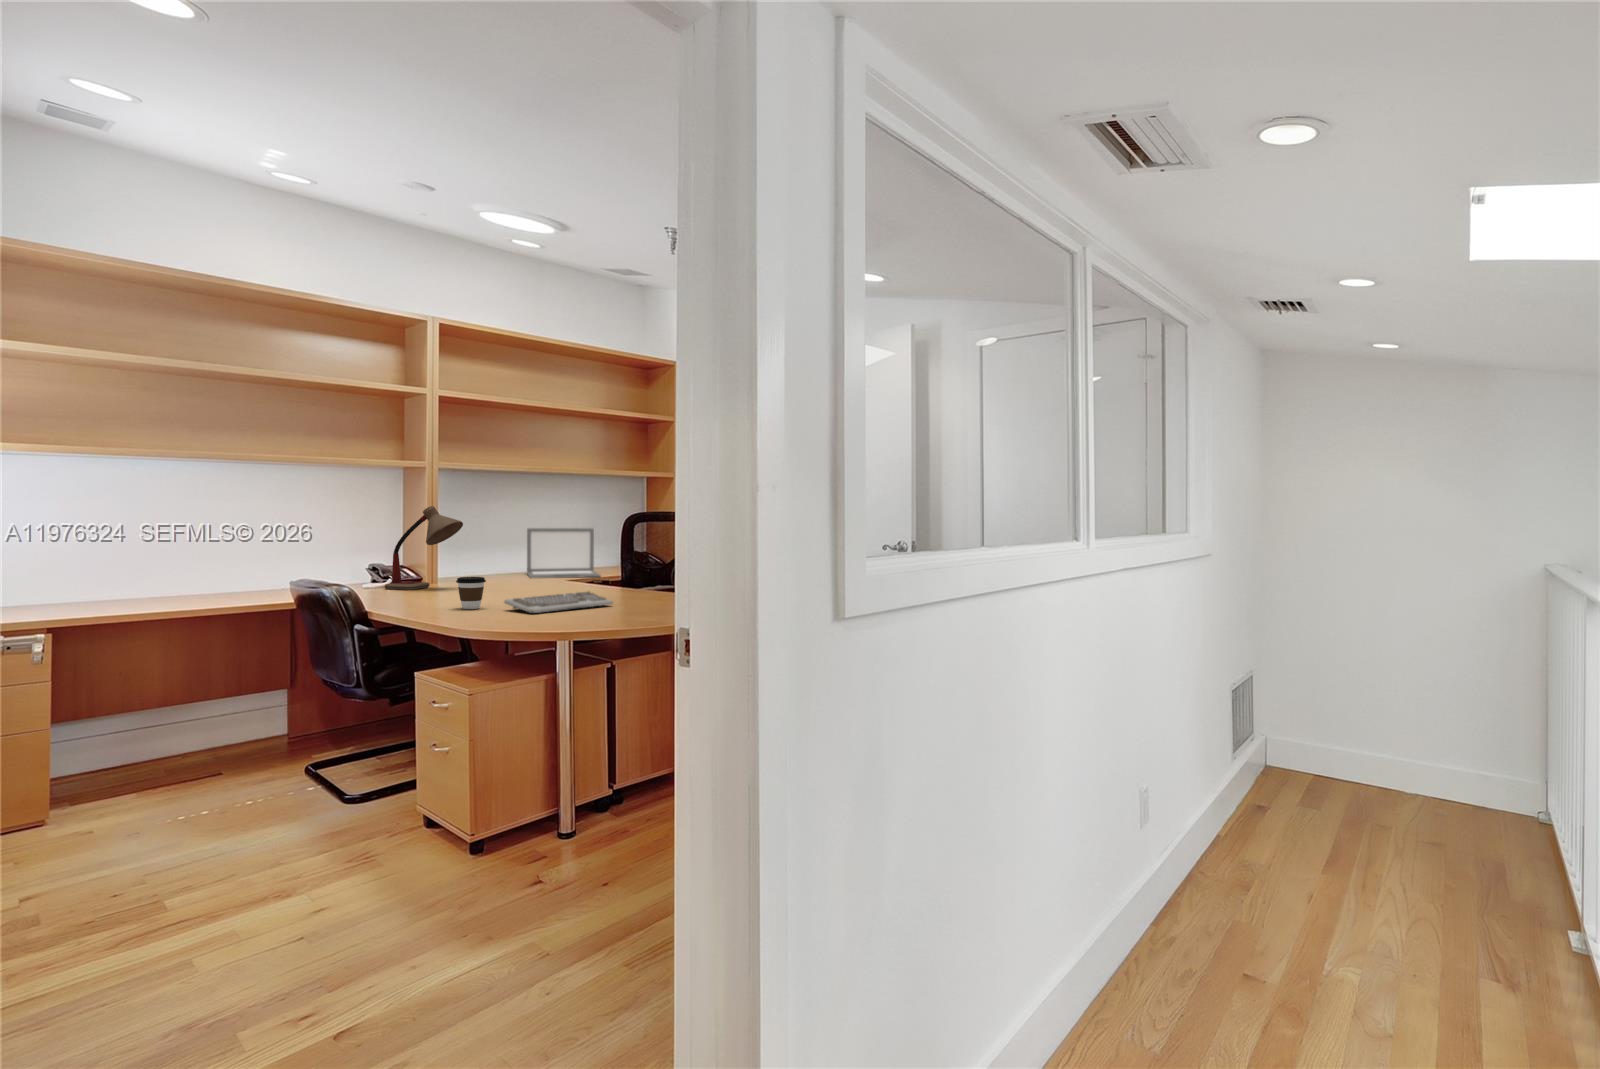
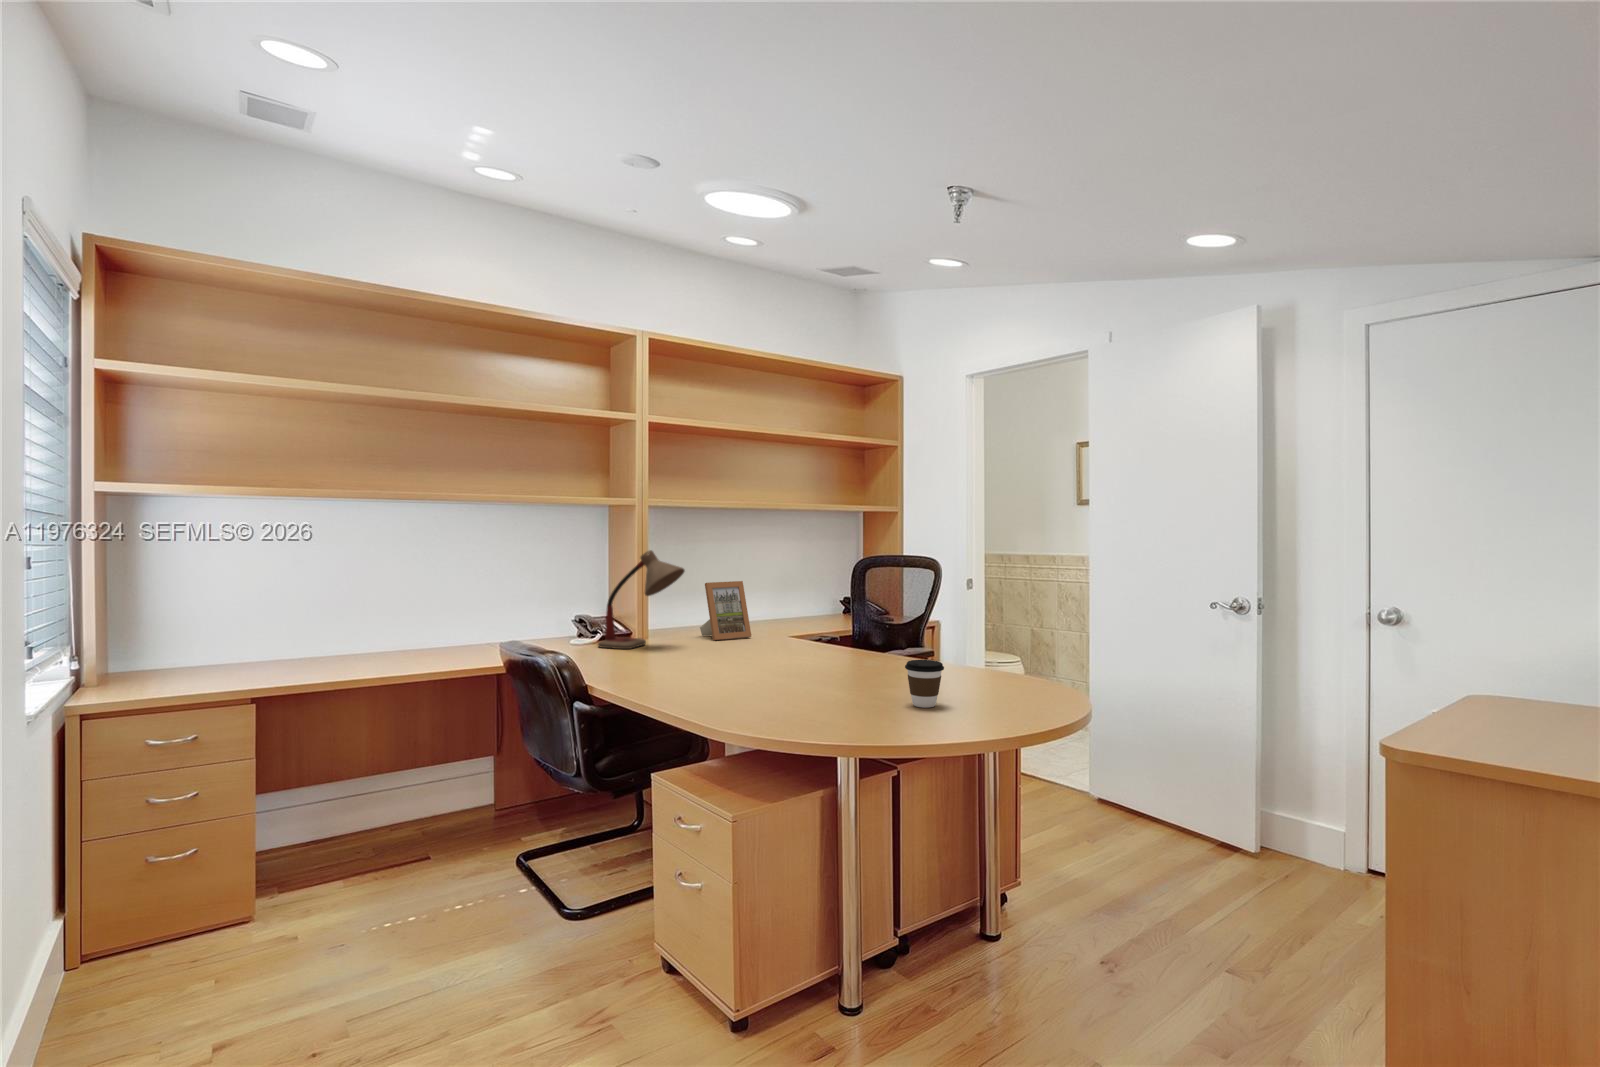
laptop: present [527,528,600,578] -> none [740,569,825,629]
picture frame: none [482,535,528,585] -> present [700,581,751,641]
coffee cup: present [456,577,486,609] -> present [905,660,944,708]
keyboard: present [504,592,613,613] -> none [756,662,886,699]

